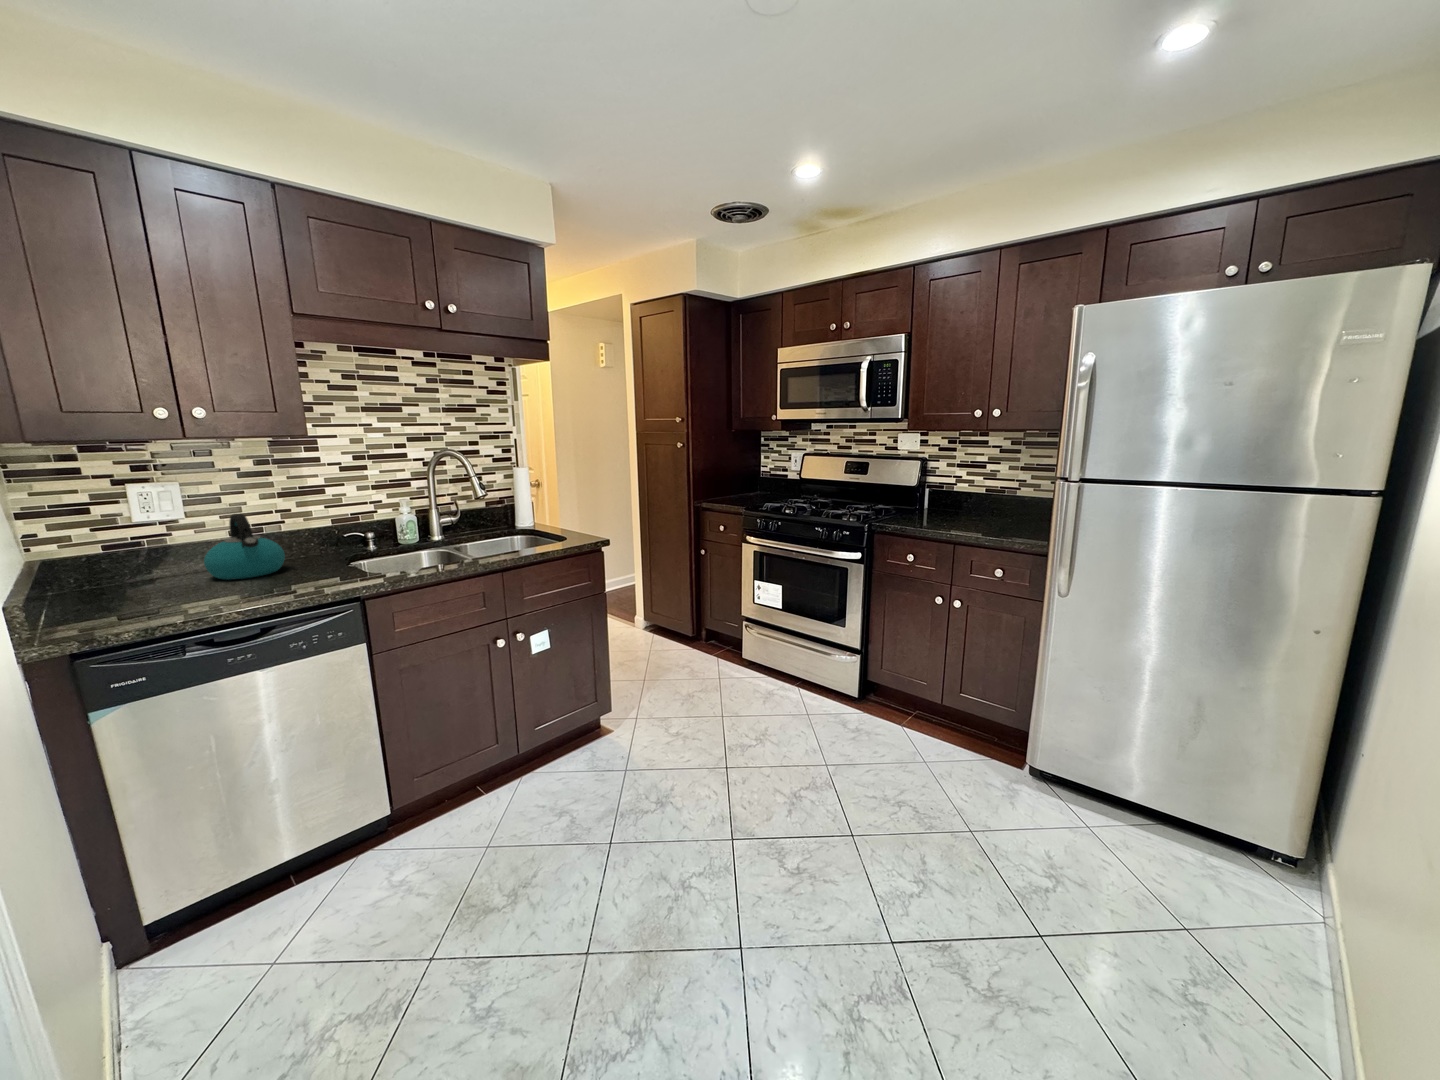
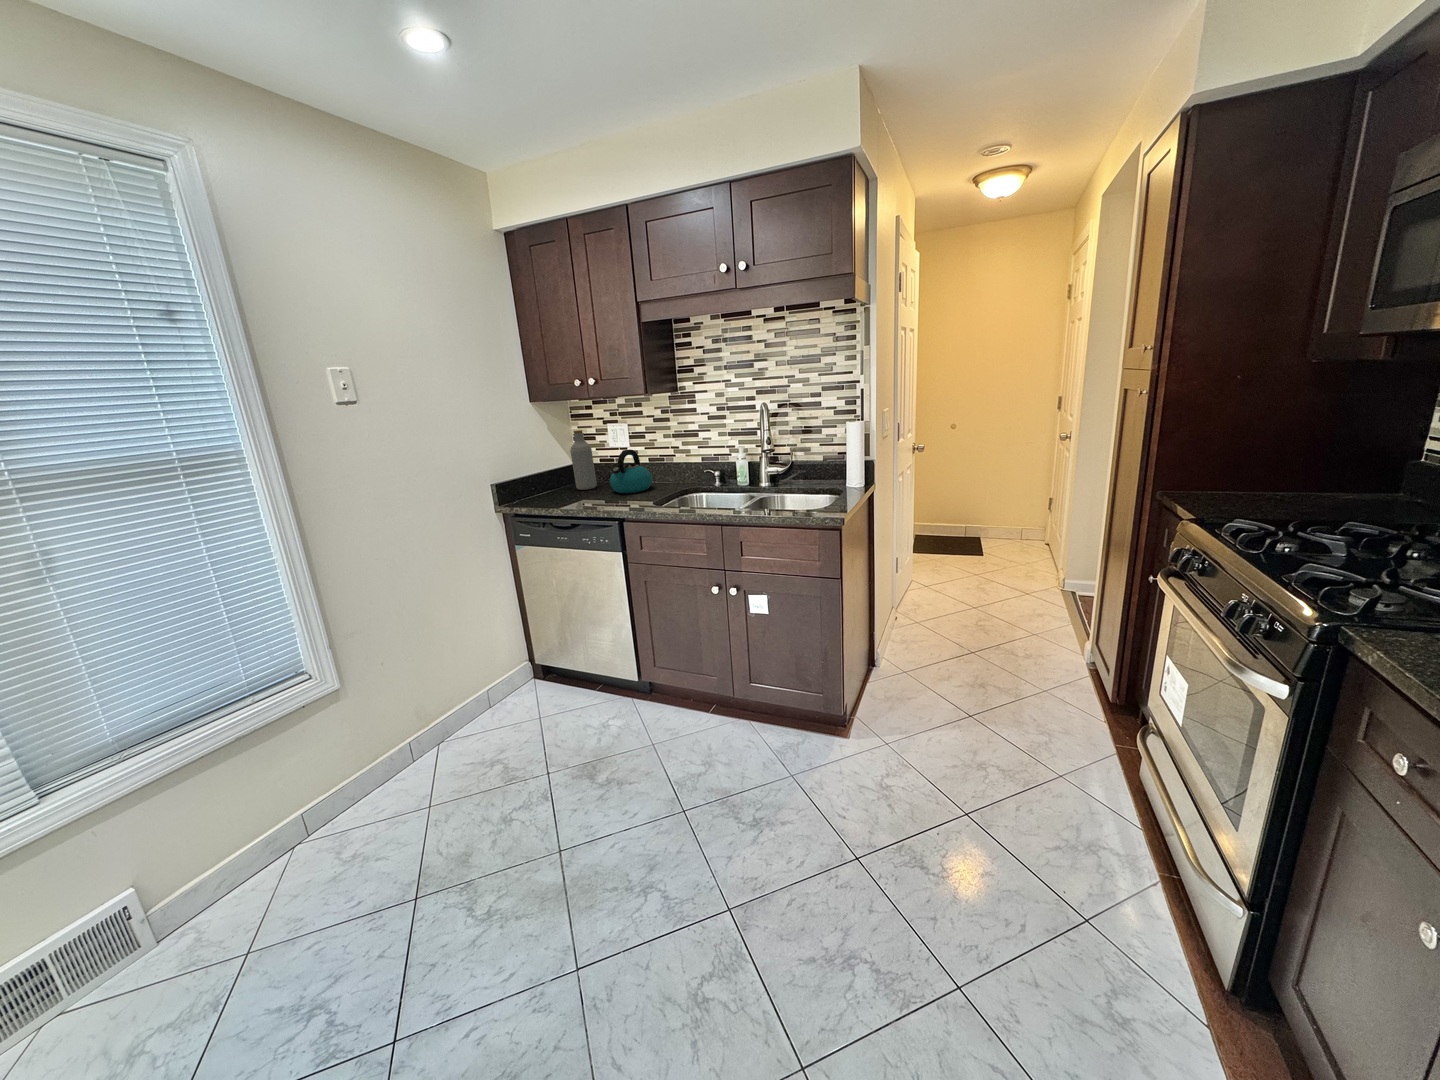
bottle: none [79,491,145,596] -> present [570,430,597,490]

